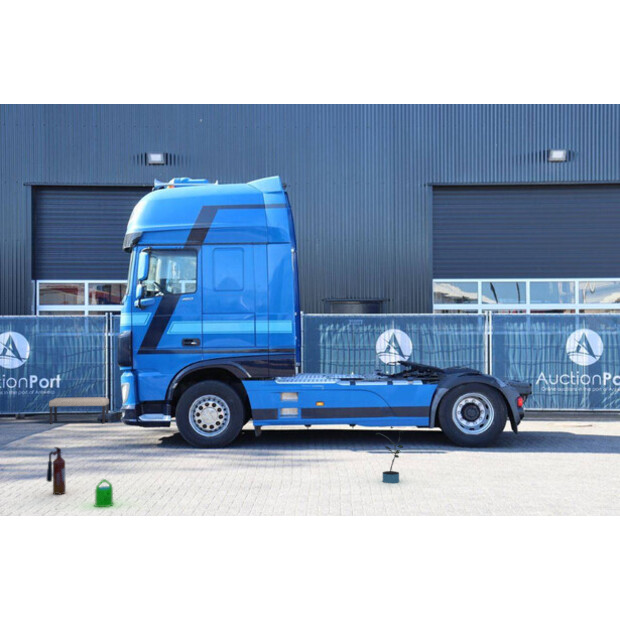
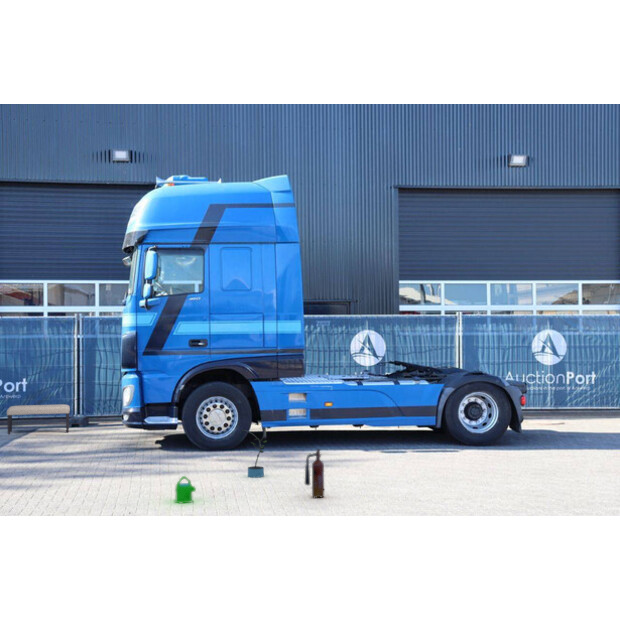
potted plant: present [377,427,403,483] -> present [242,424,267,478]
fire extinguisher: present [46,447,66,494] -> present [305,449,324,498]

